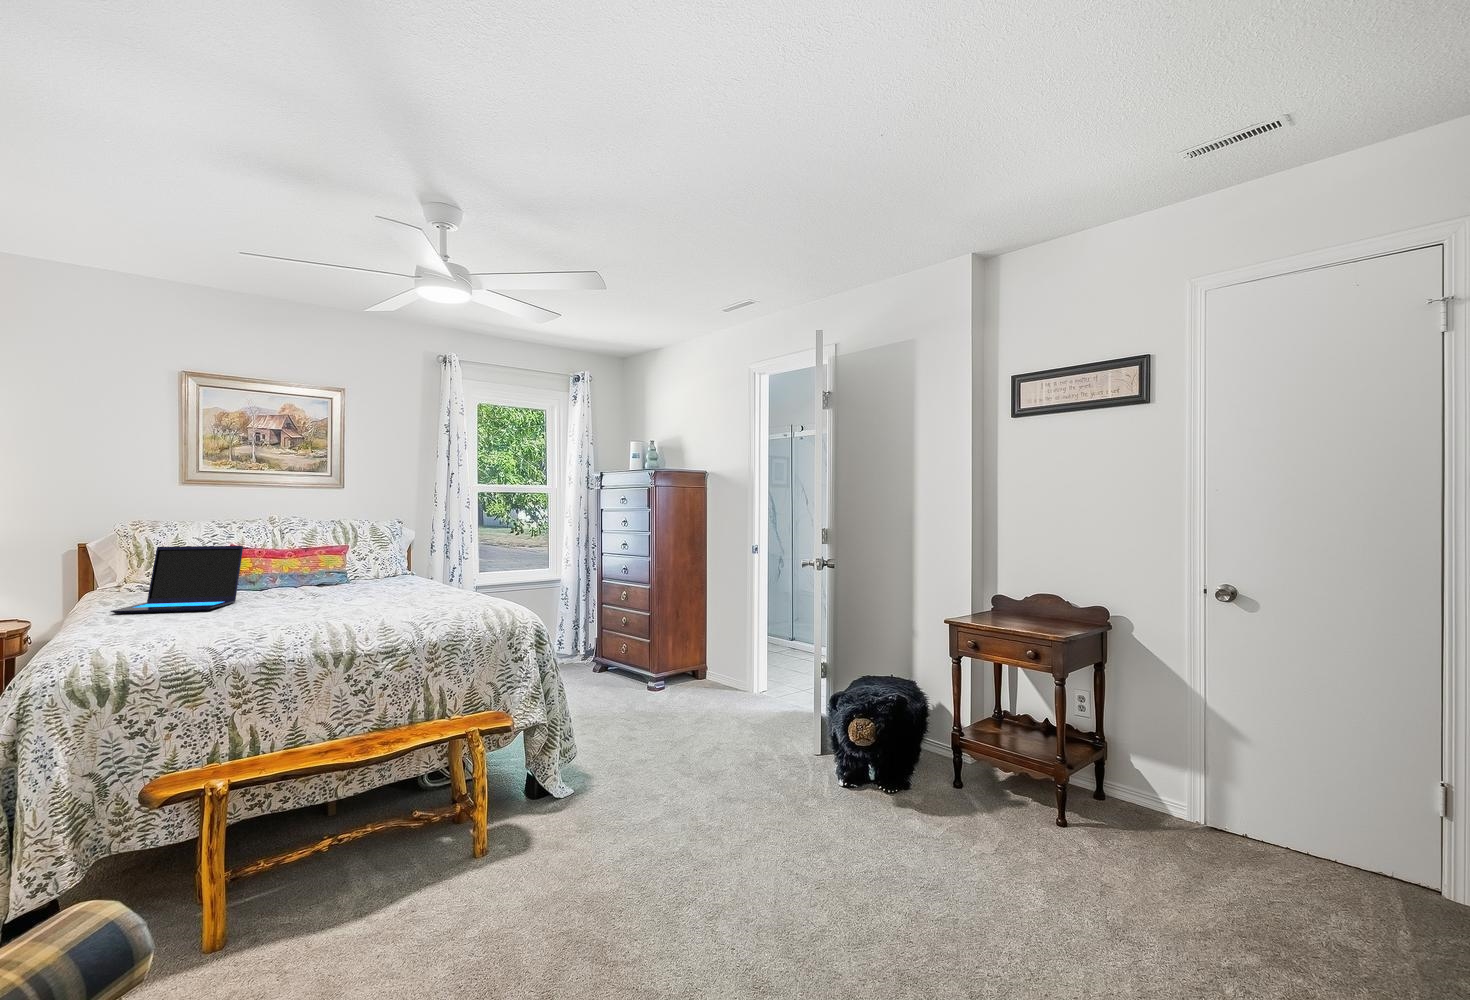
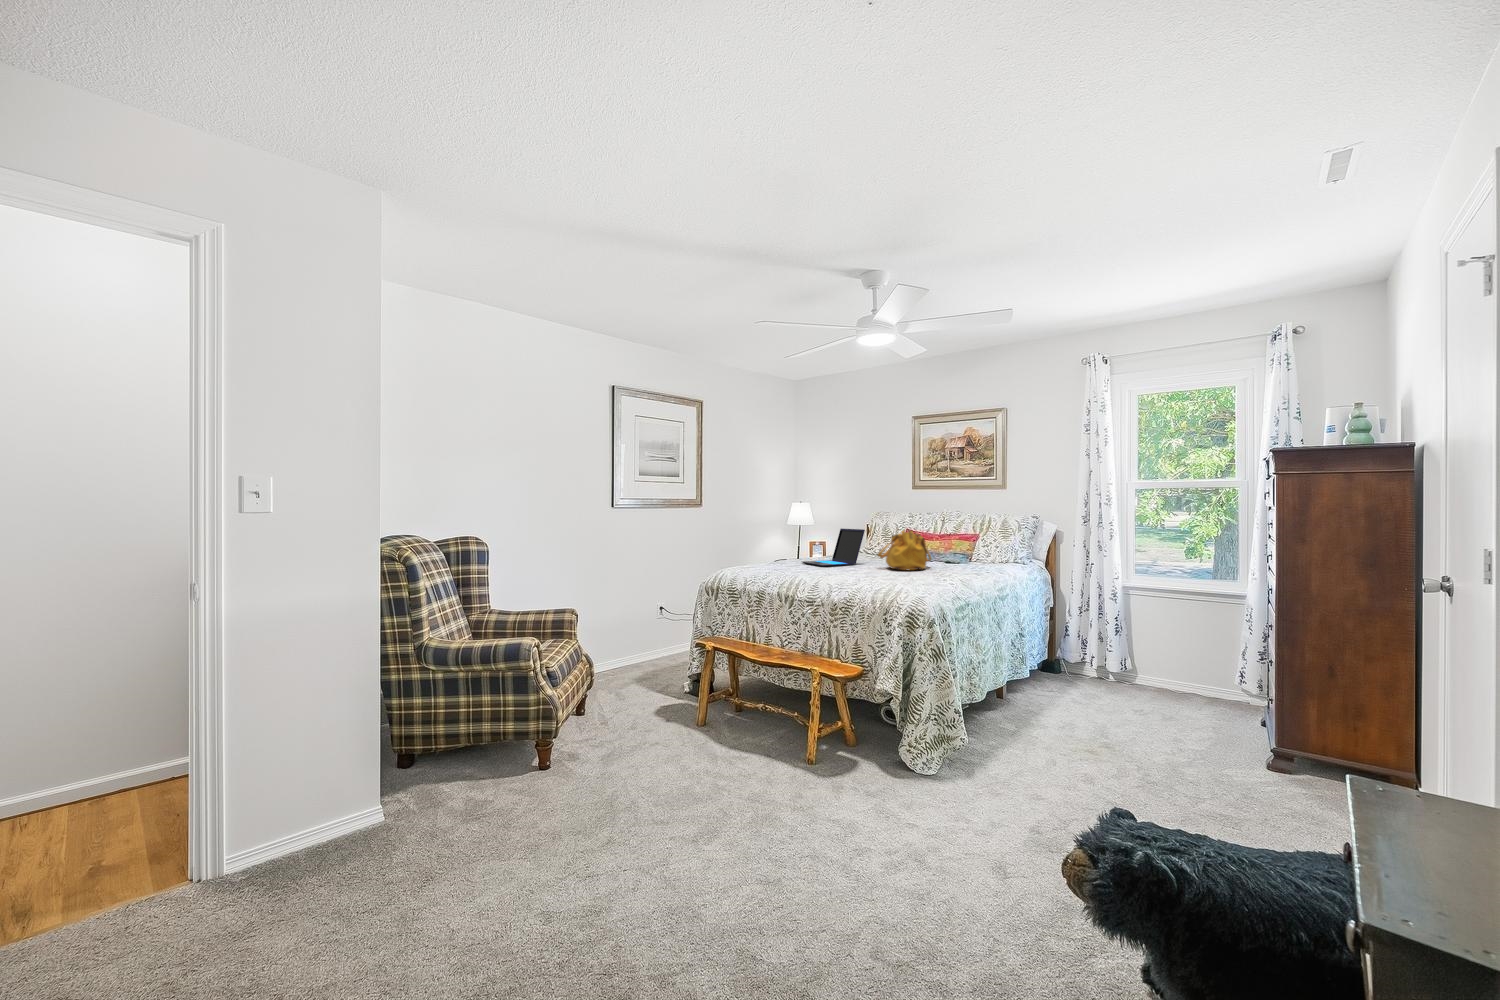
handbag: none [304,540,381,598] -> present [878,529,931,570]

